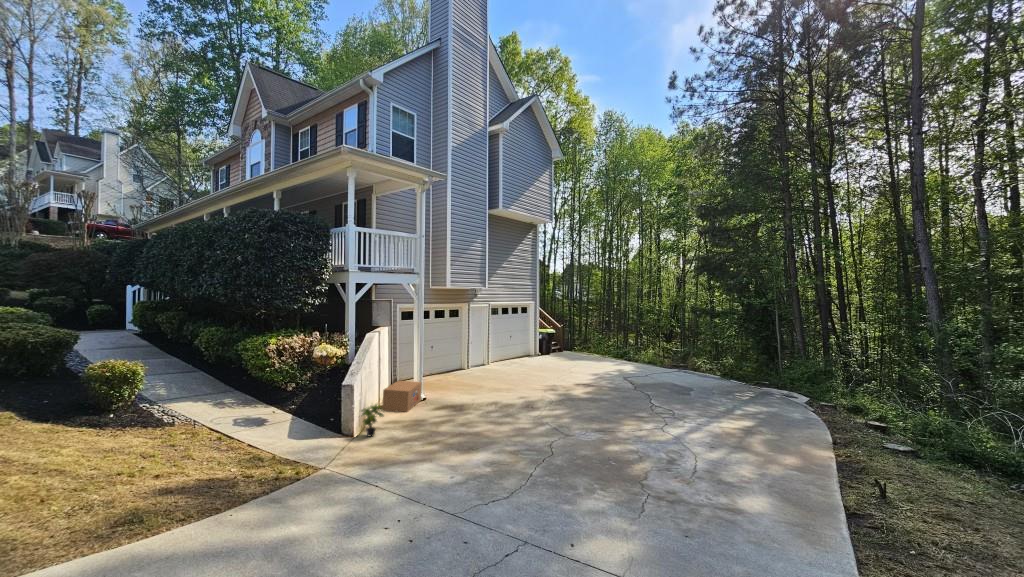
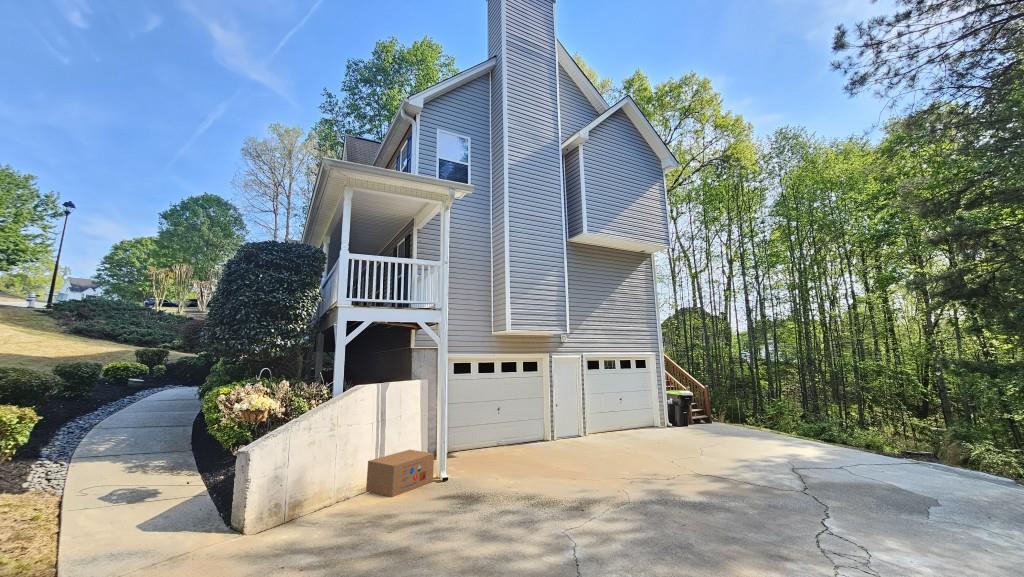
potted plant: present [361,404,384,436] -> none [266,480,311,534]

